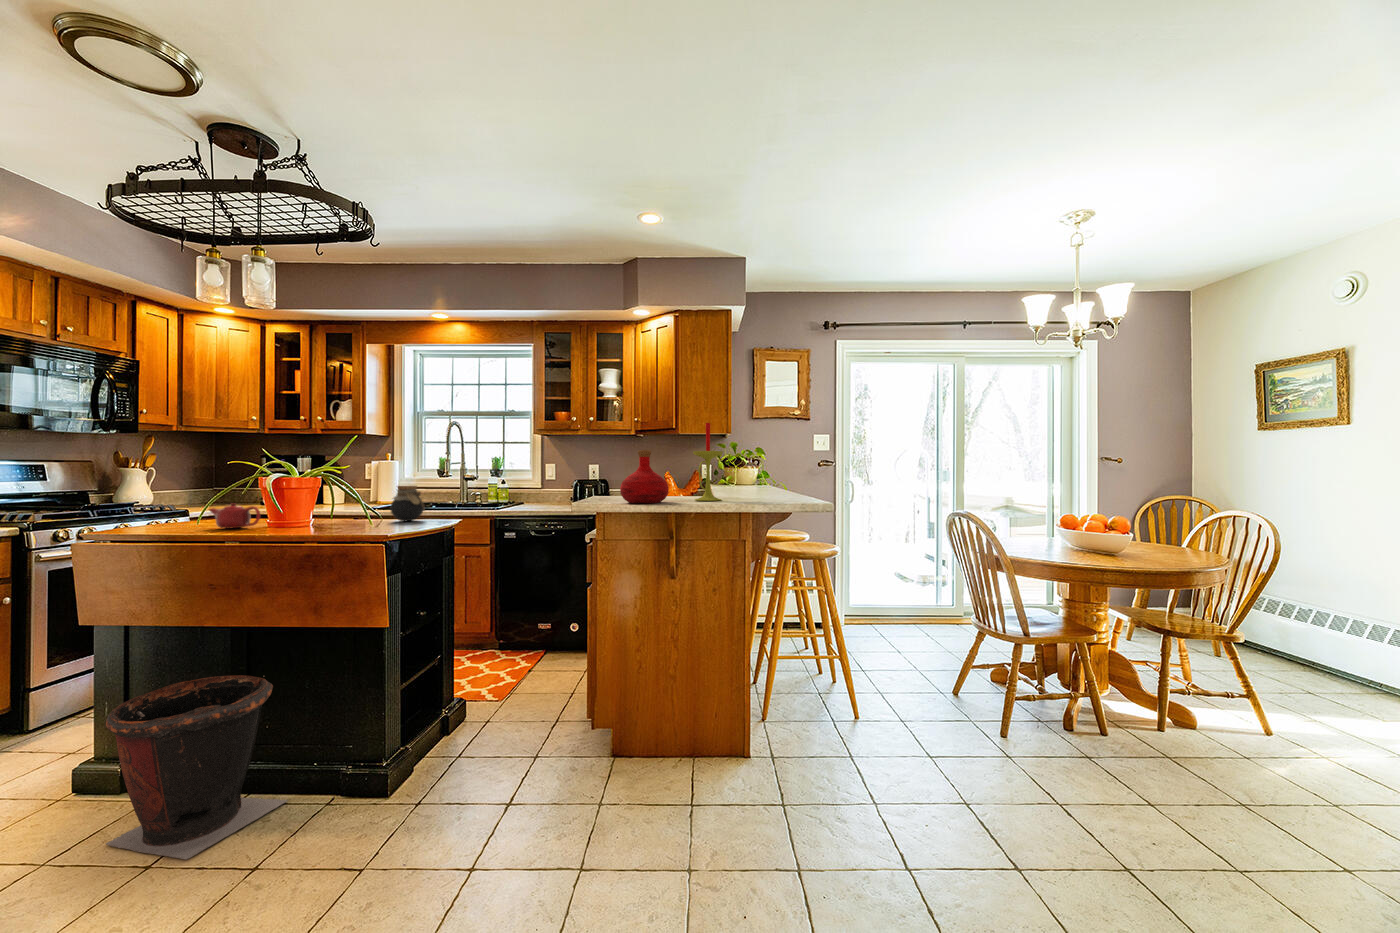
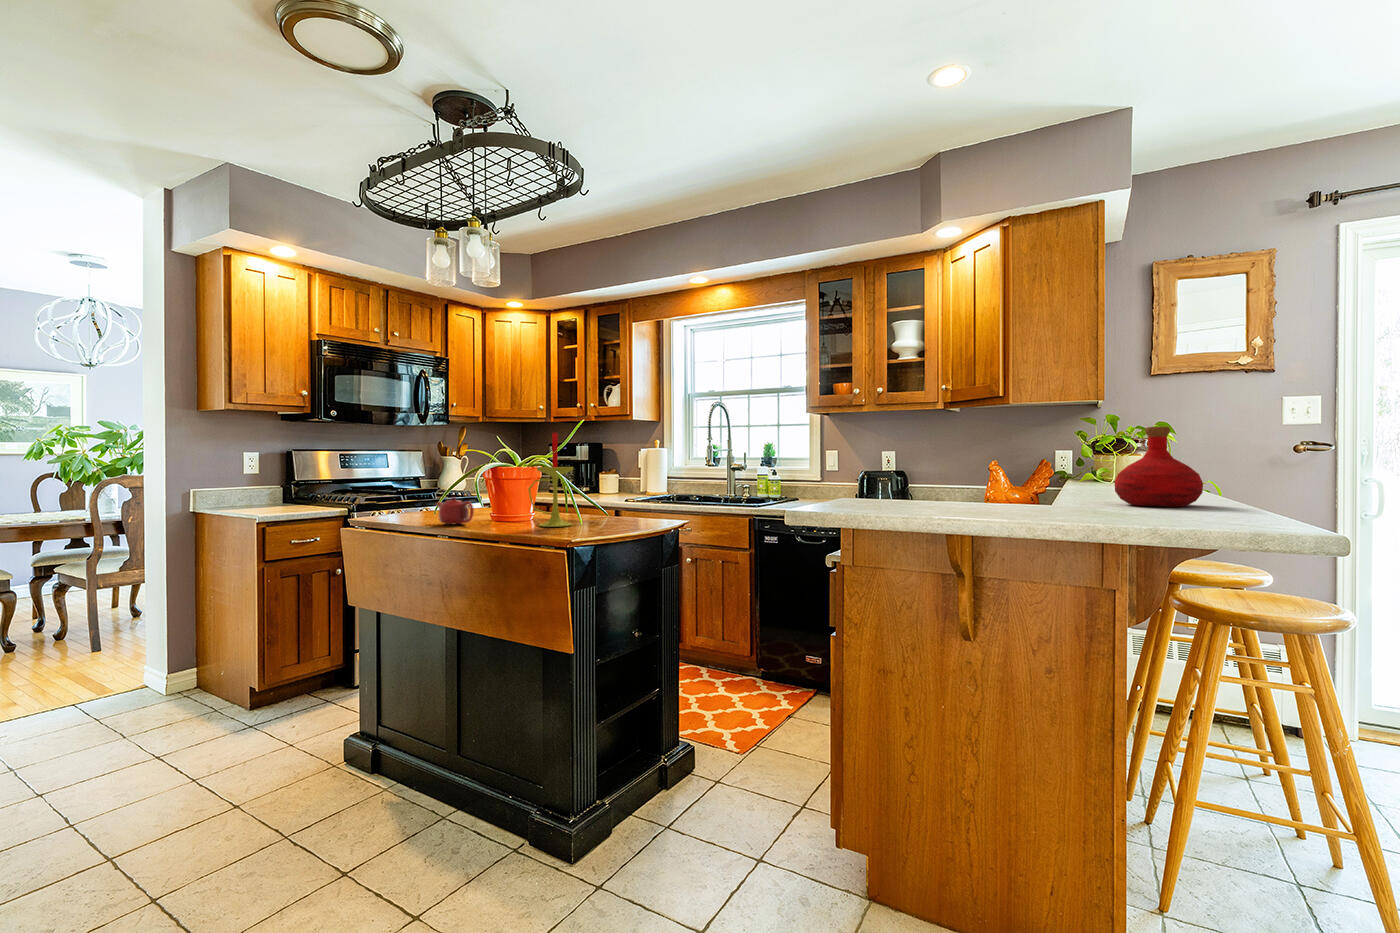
candle: present [693,423,723,501] -> present [528,433,573,527]
bottle: present [620,450,669,503] -> present [1115,427,1203,507]
jar: present [390,486,425,521] -> none [604,480,640,524]
waste bin: present [106,675,288,859] -> none [328,683,488,887]

